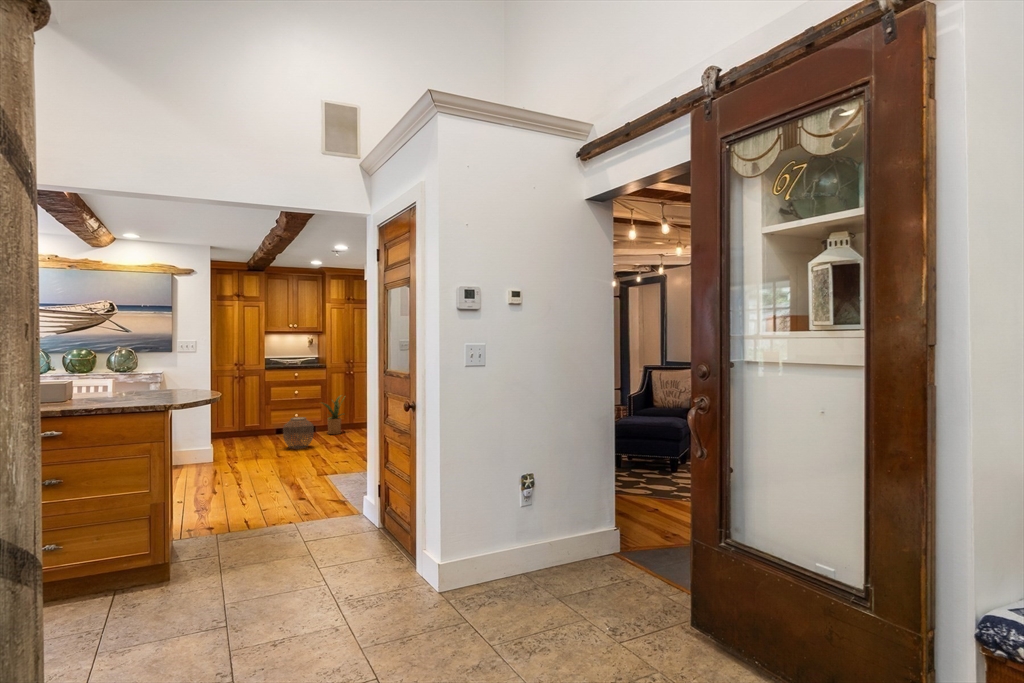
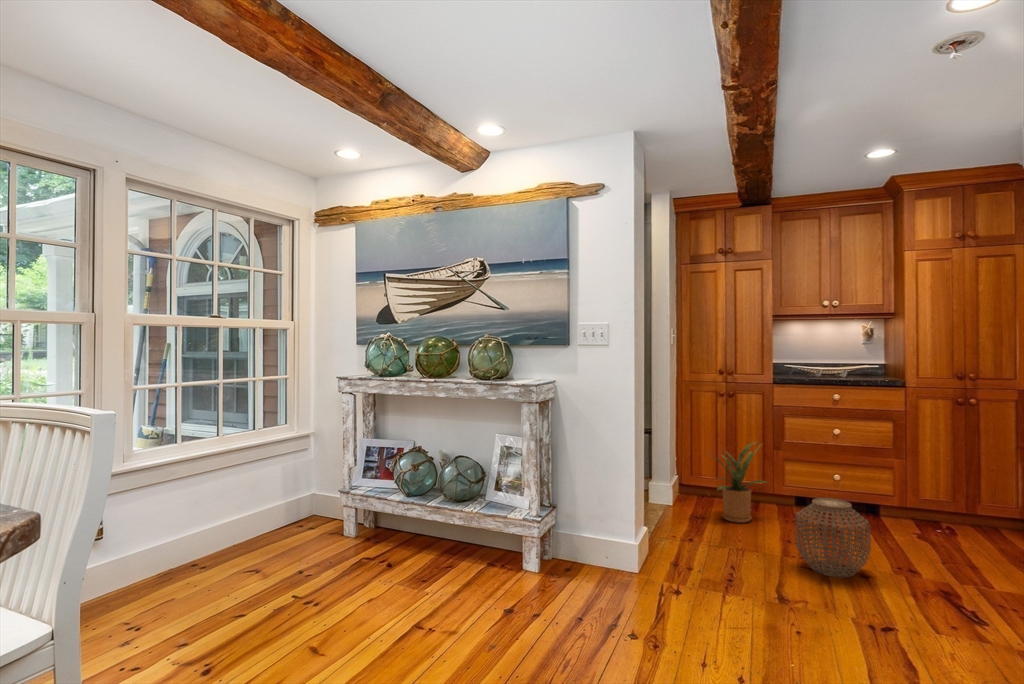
house plant: present [322,396,344,434] -> present [715,443,766,523]

